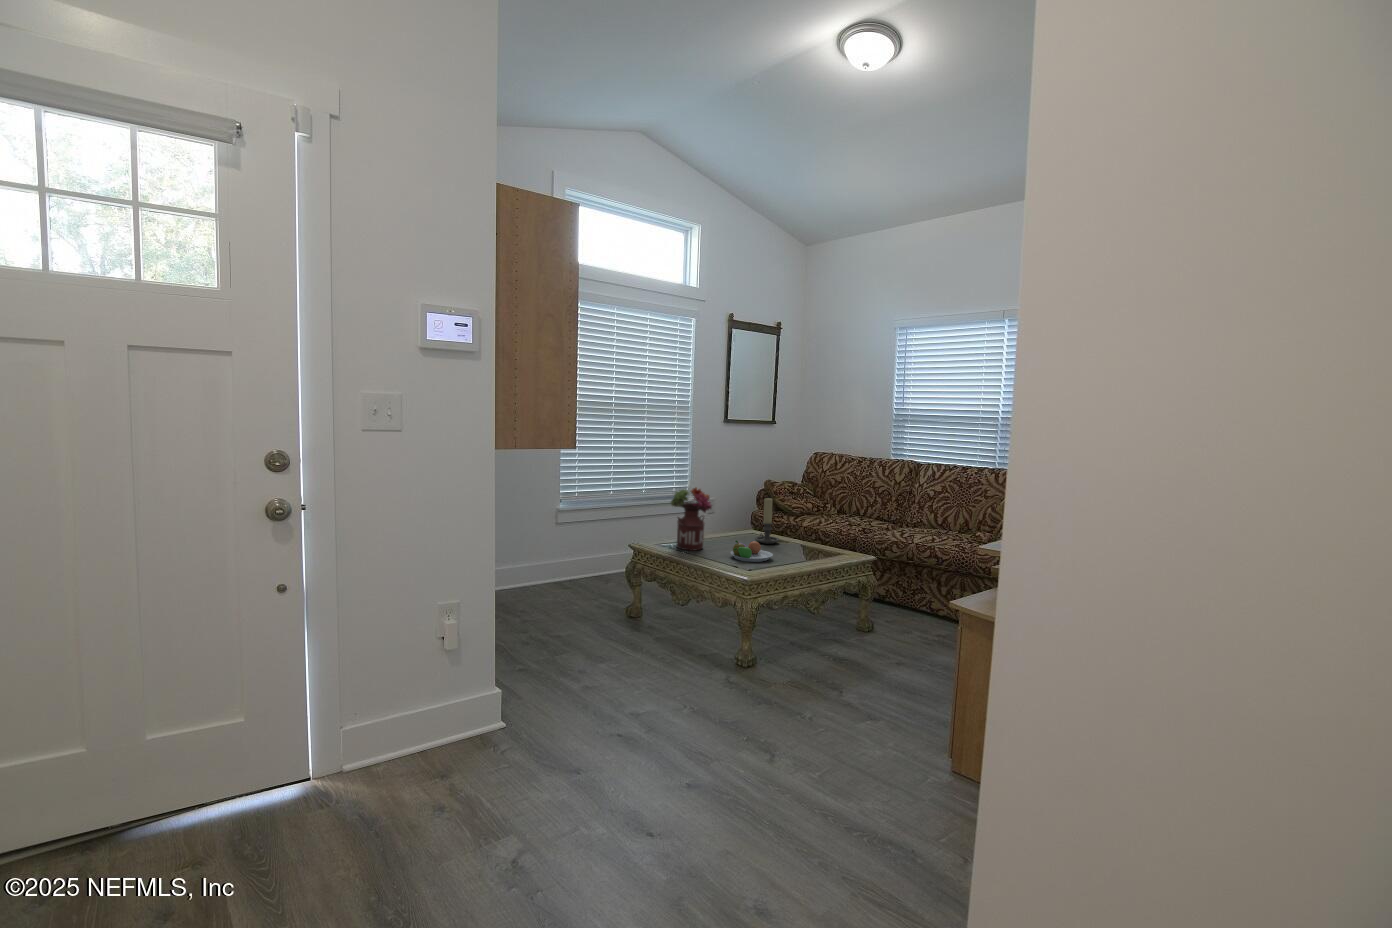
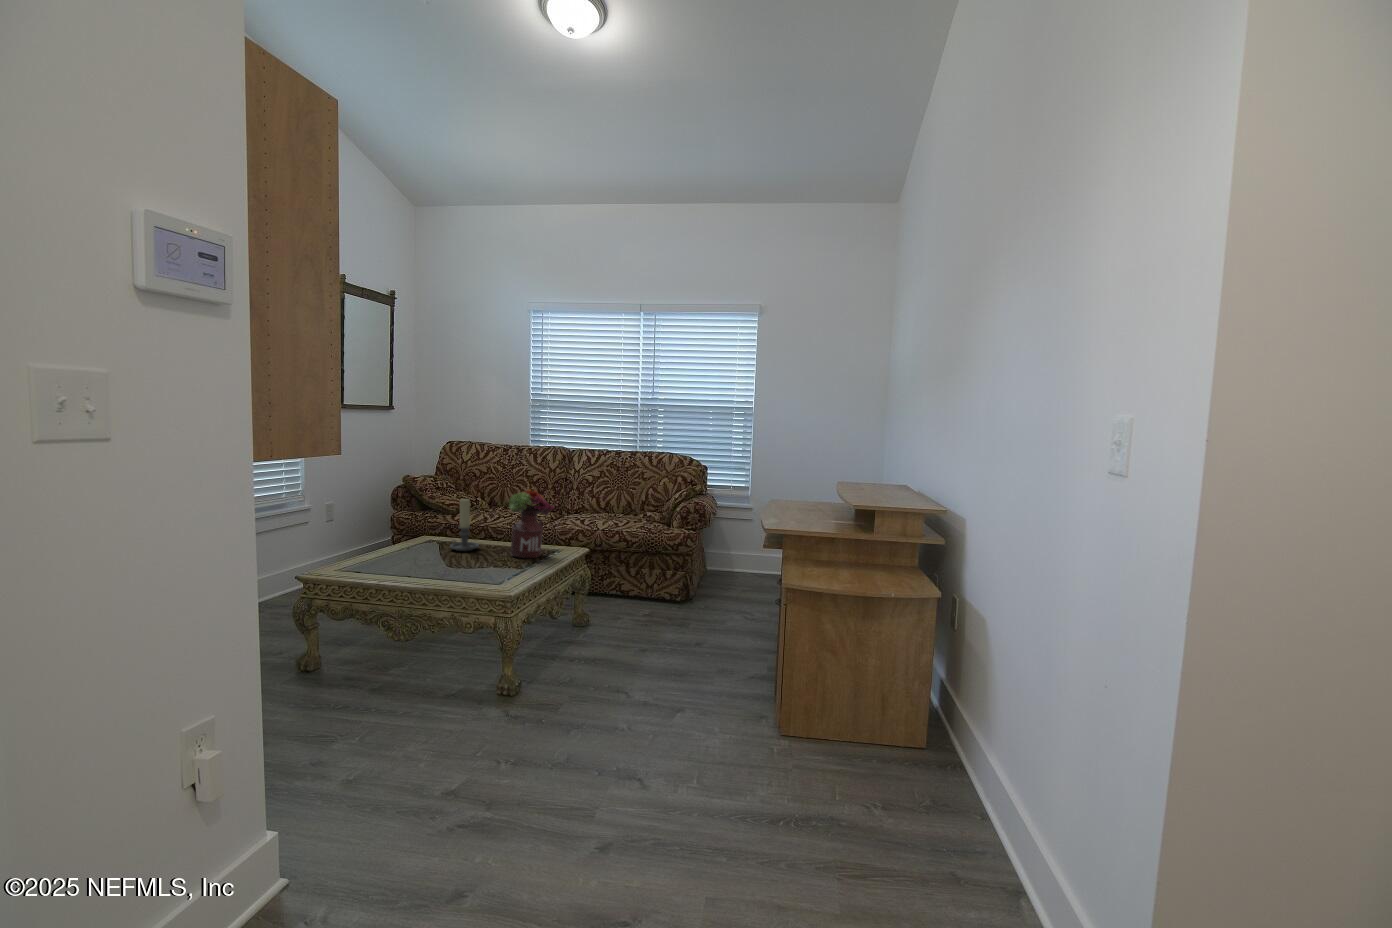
flower arrangement: present [671,488,712,550] -> present [509,489,554,558]
fruit bowl: present [731,540,773,562] -> none [455,550,506,575]

